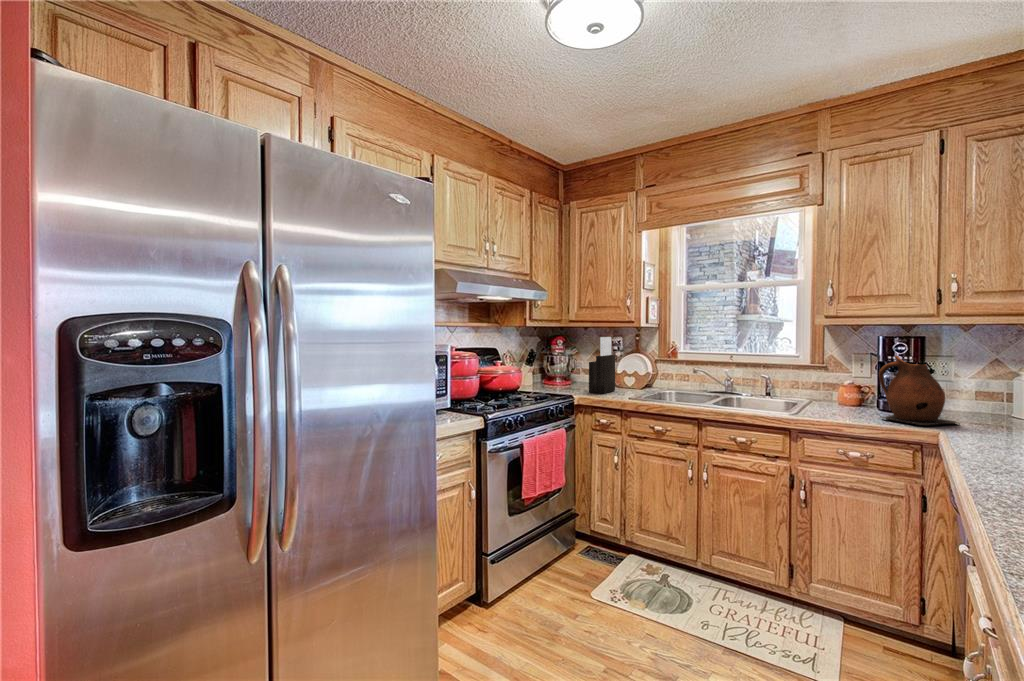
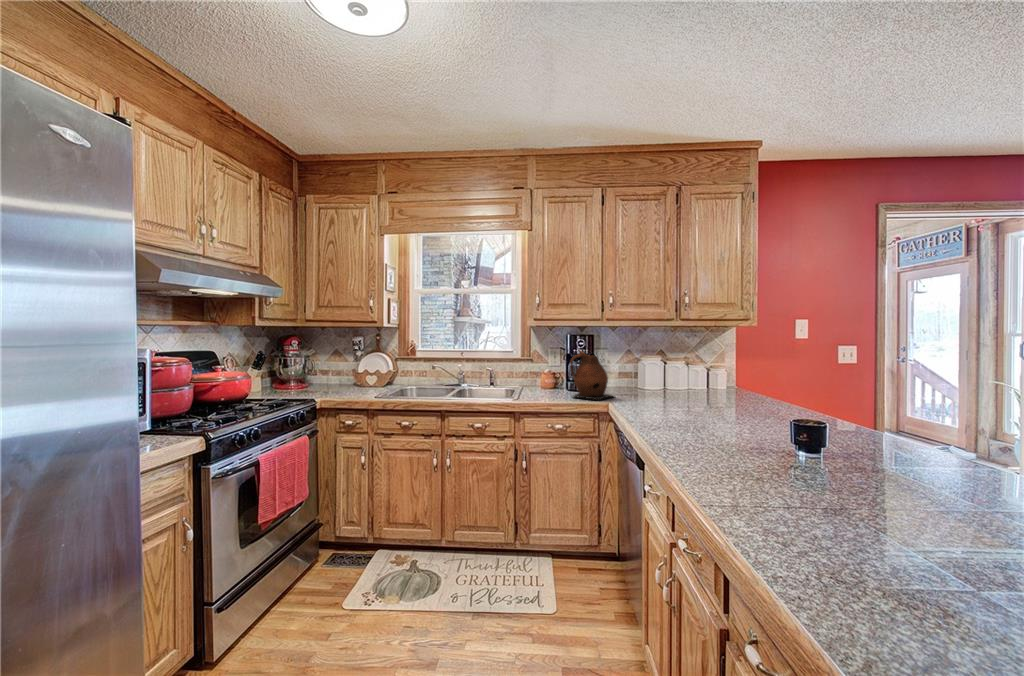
knife block: present [589,337,615,393] -> none [331,337,358,394]

